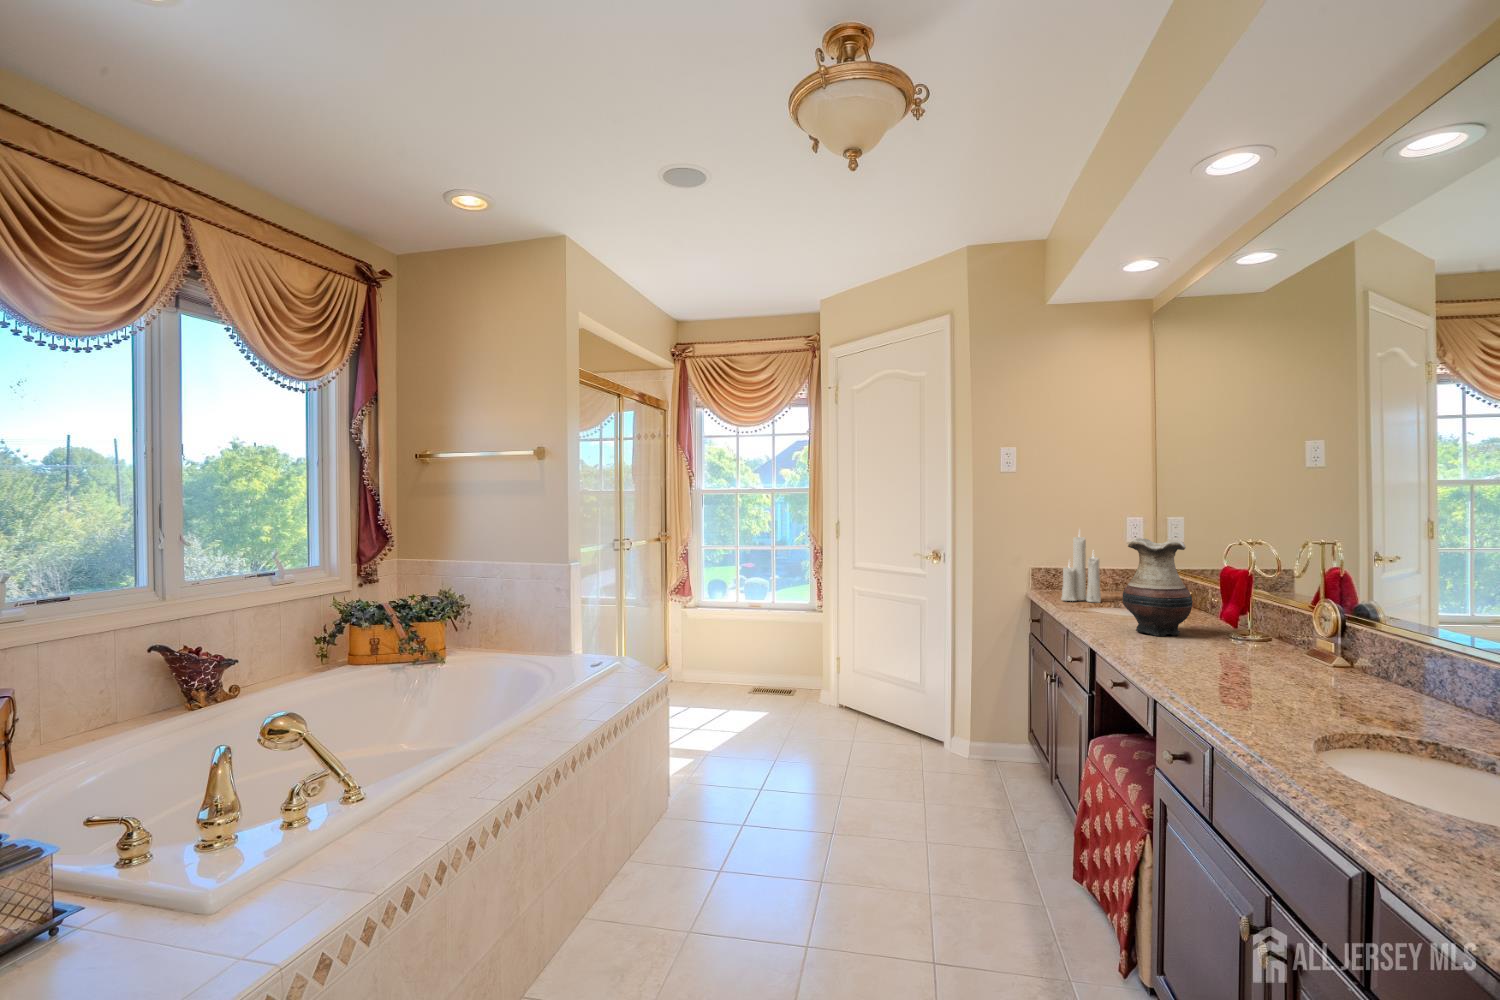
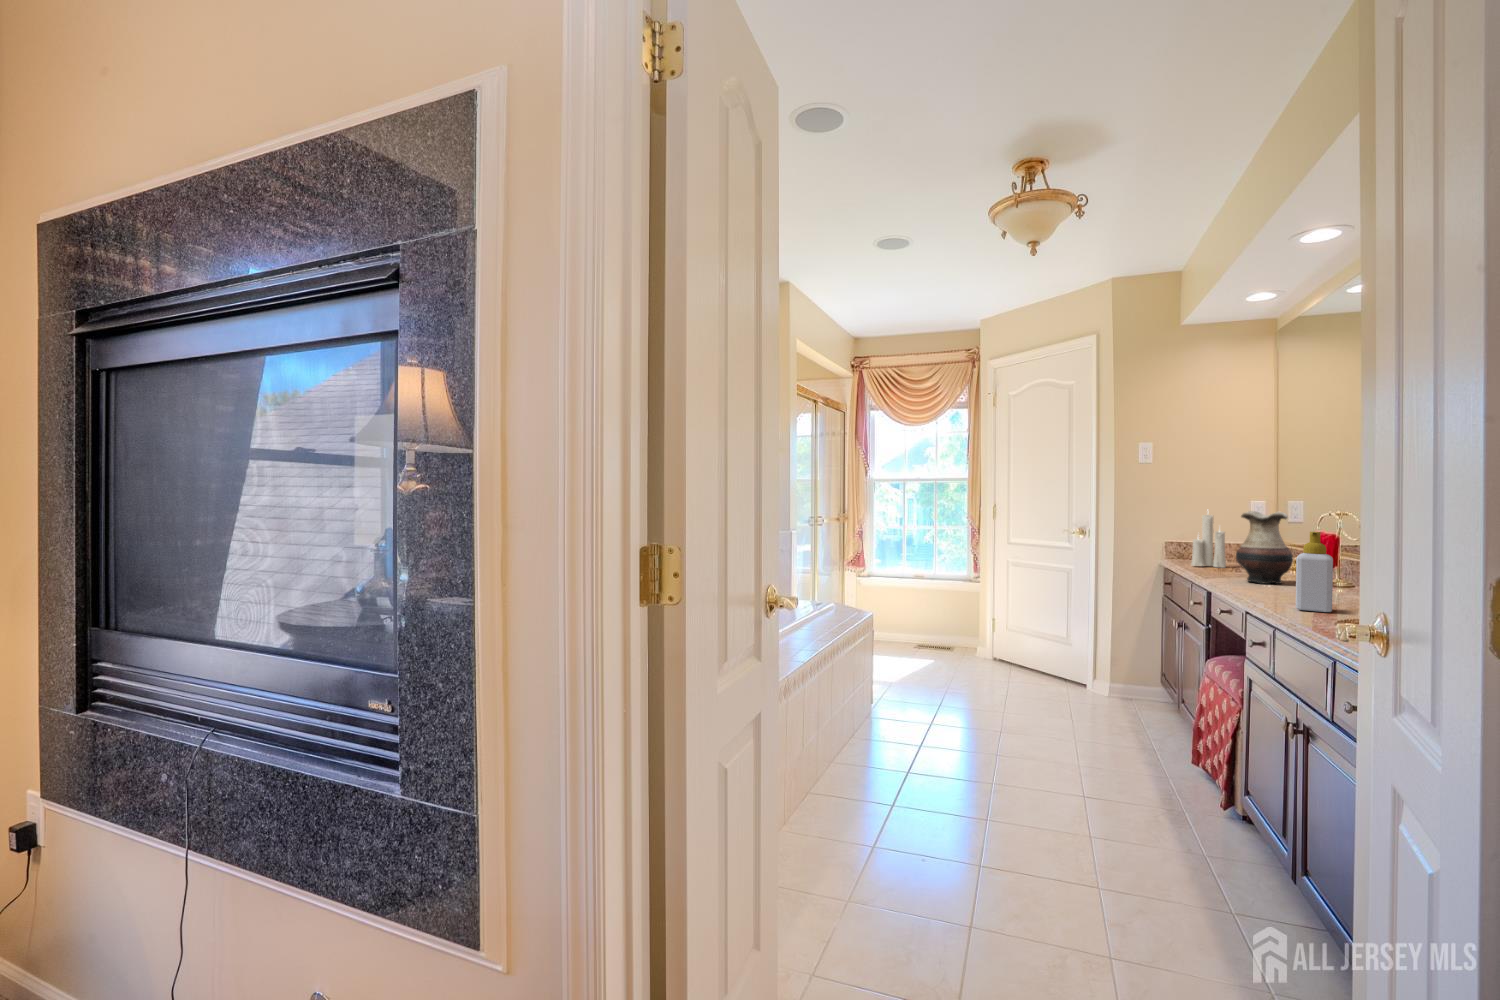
soap bottle: none [1229,583,1285,708] -> present [1296,532,1333,612]

